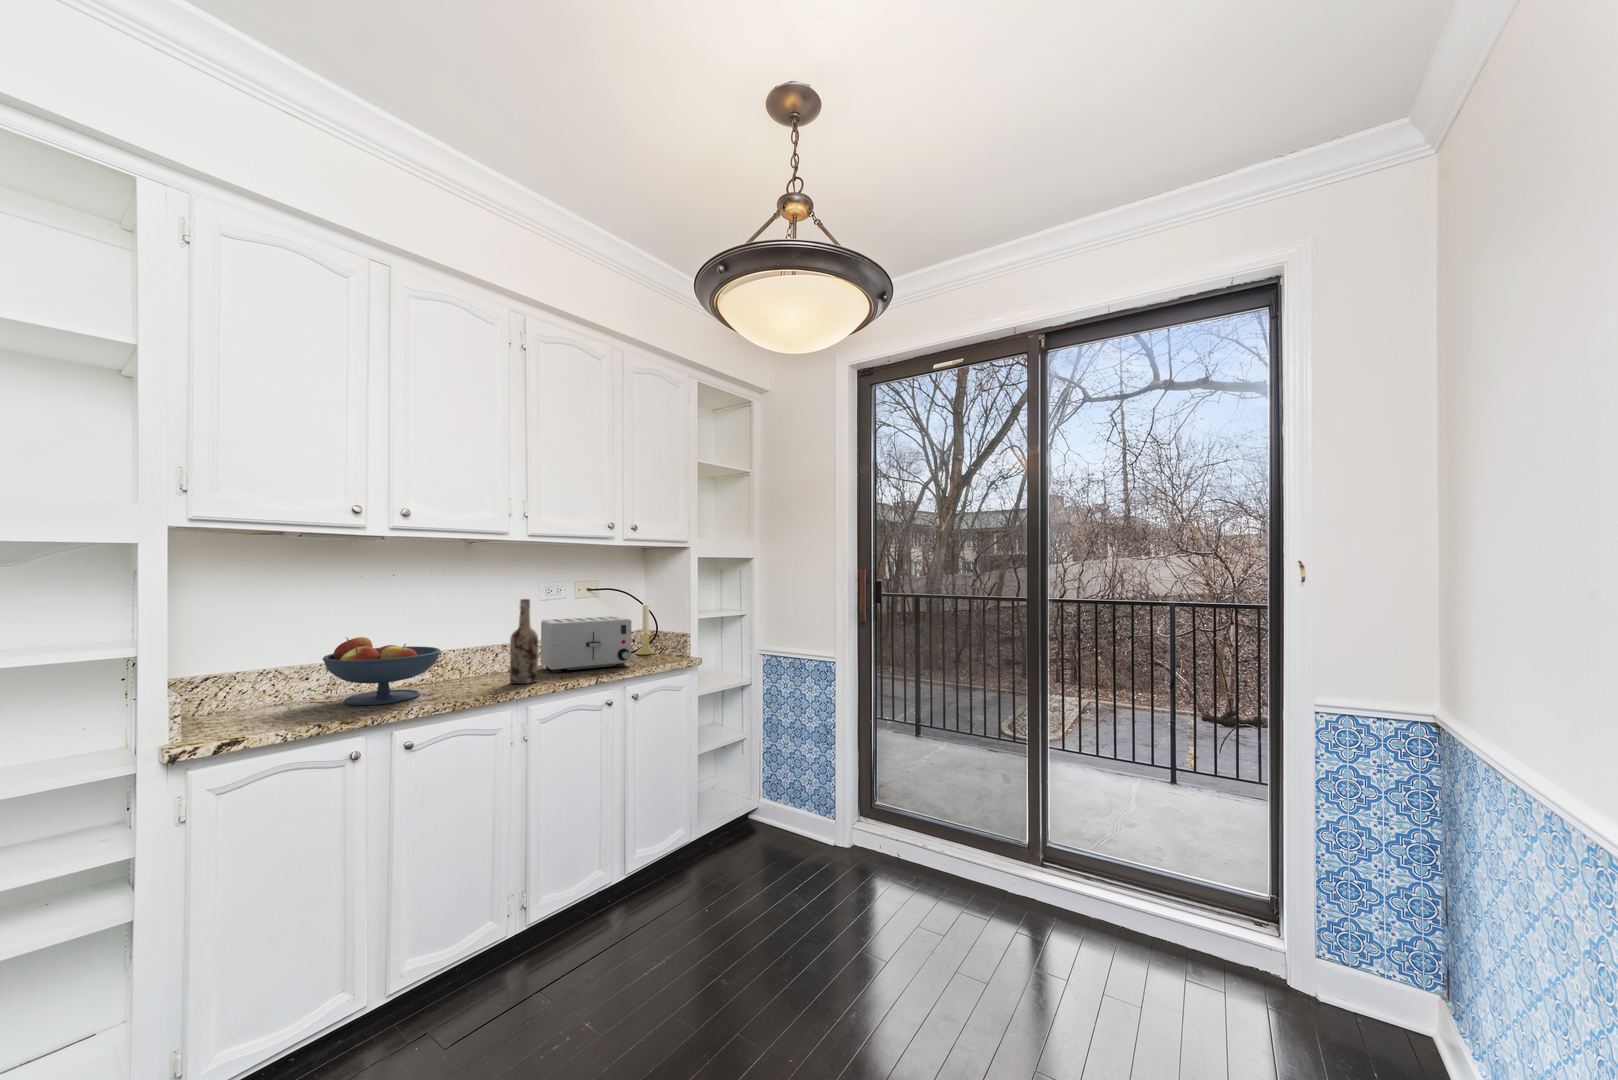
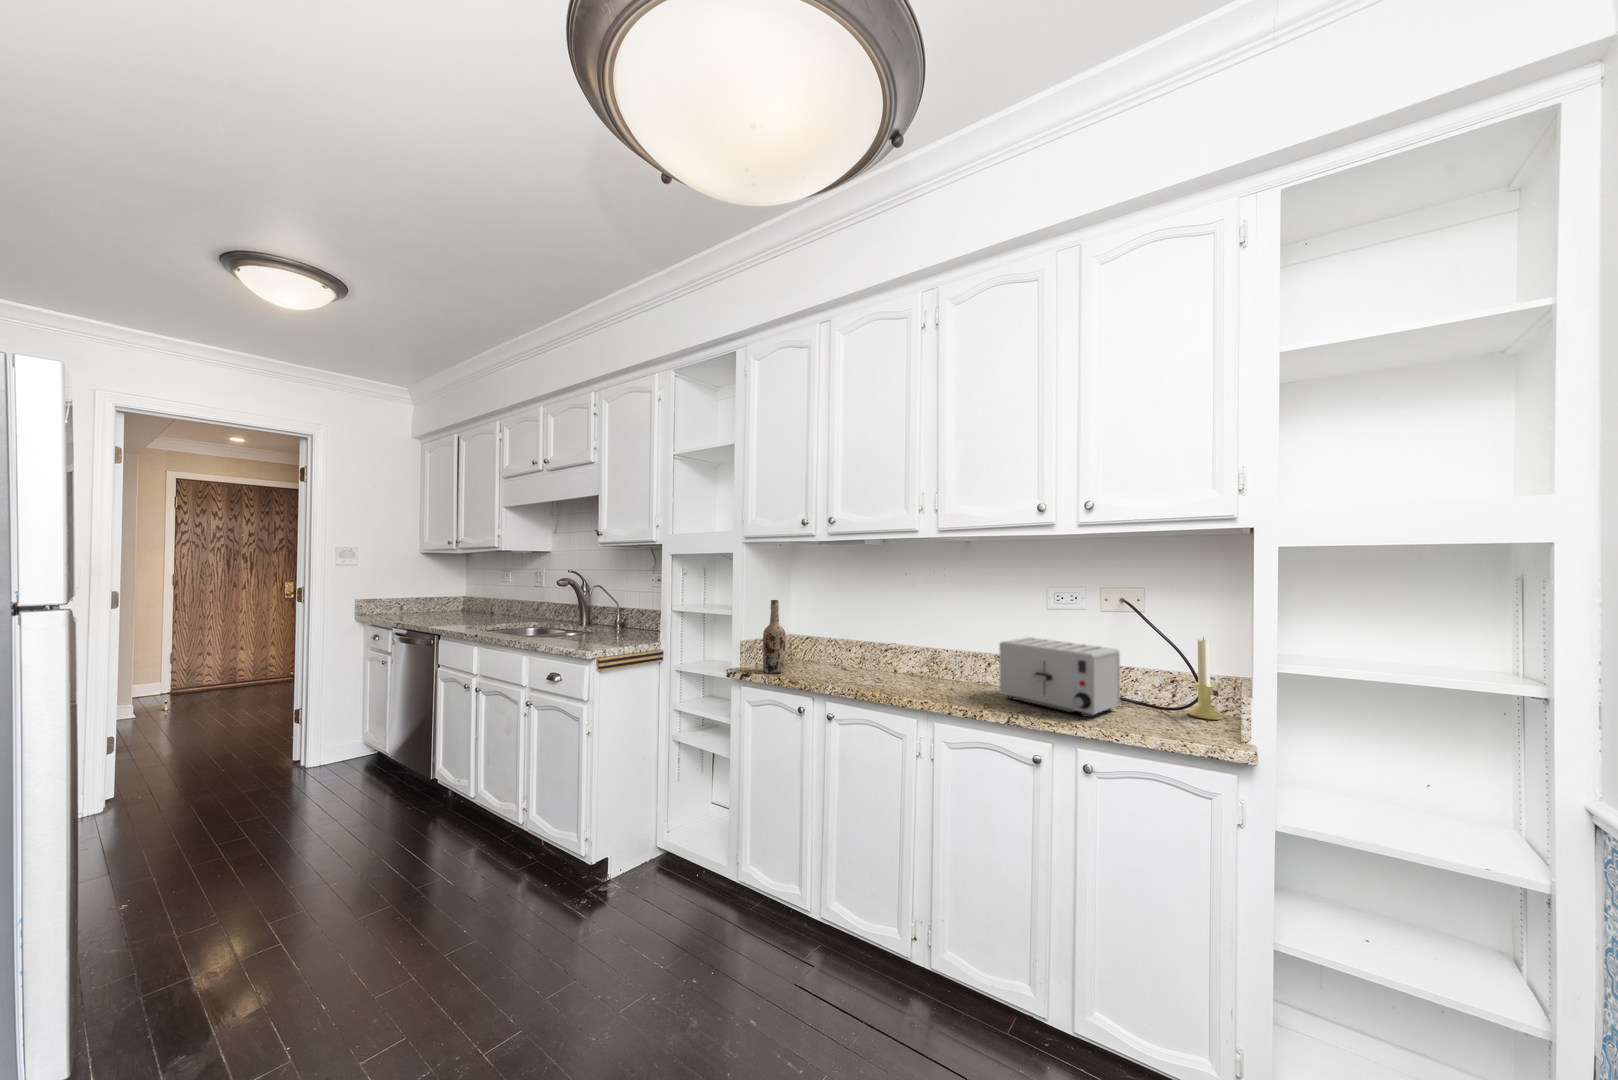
wine bottle: present [510,599,538,684] -> present [763,600,785,674]
fruit bowl: present [323,637,441,705] -> none [818,624,895,681]

